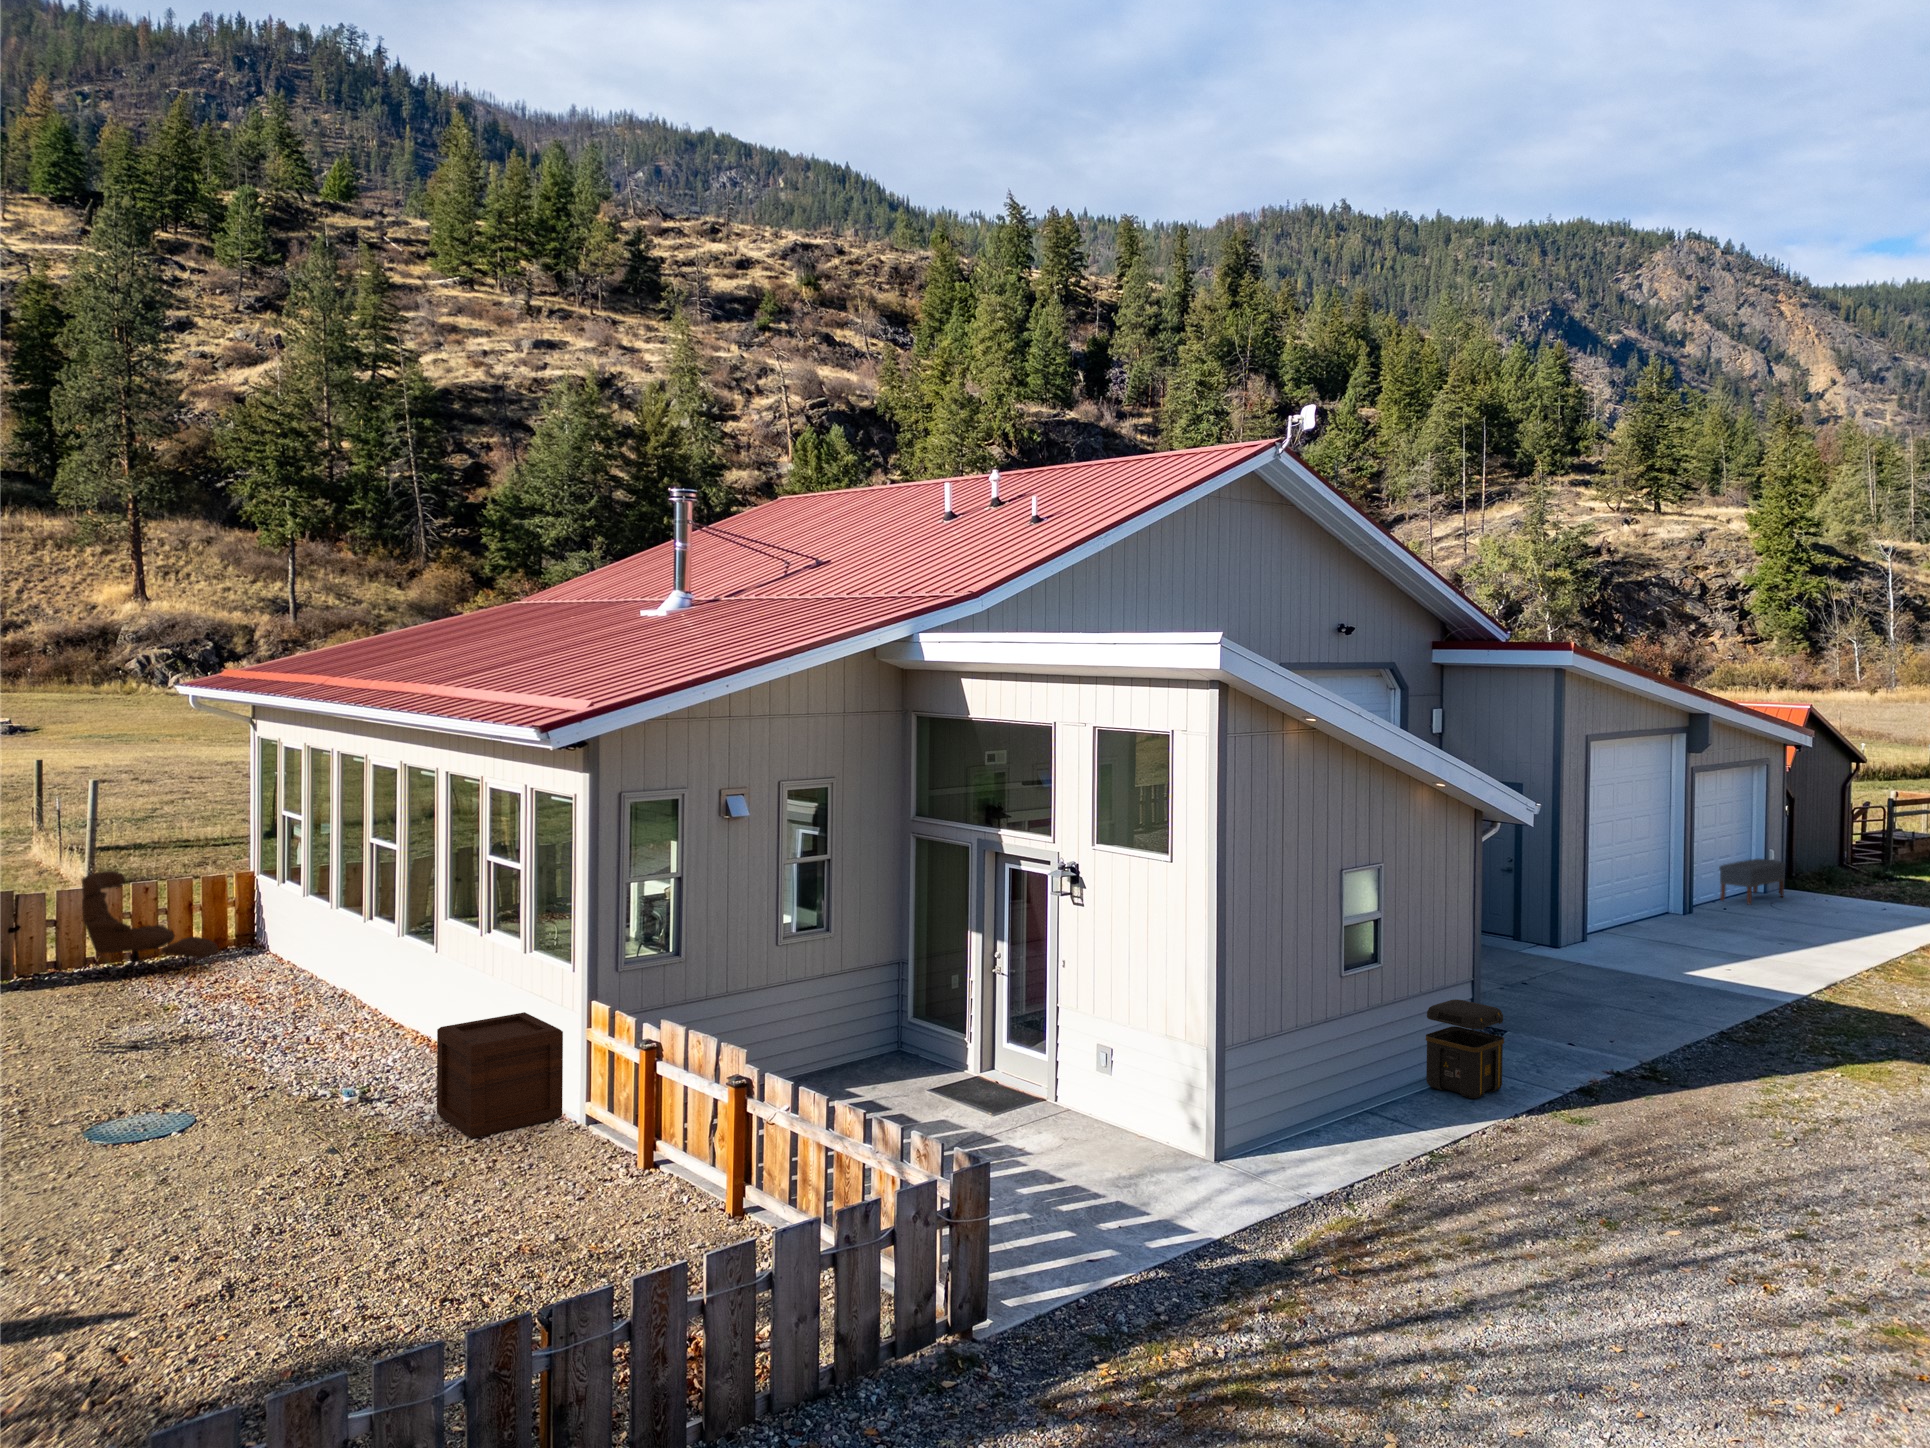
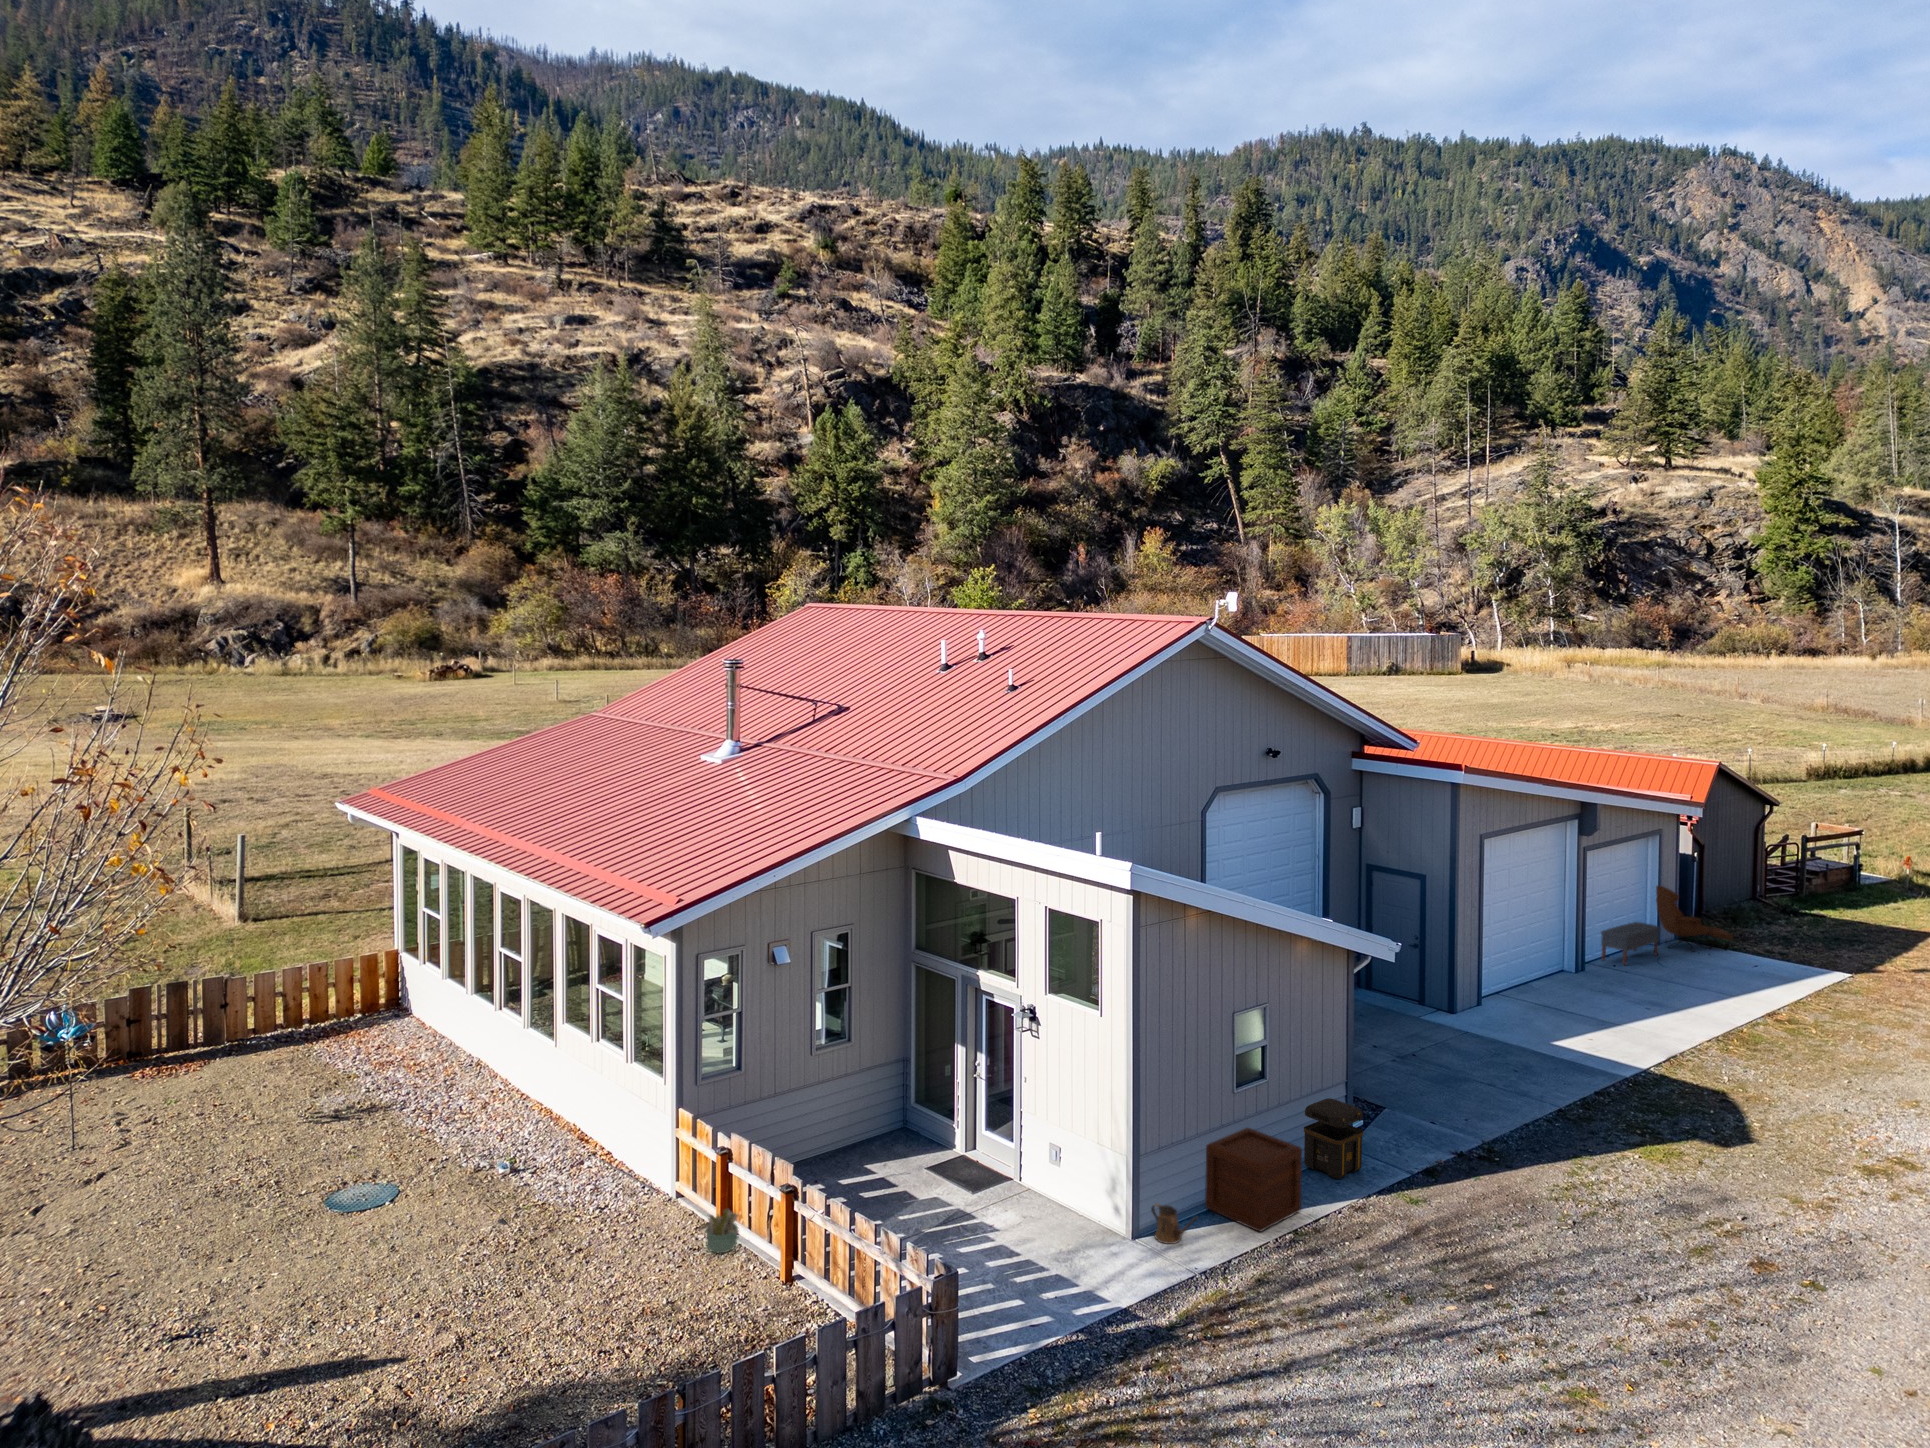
lounge chair: present [82,871,218,978] -> present [1656,886,1733,951]
wooden crate: present [437,1012,563,1139] -> present [1205,1128,1302,1232]
watering can: none [1239,1117,1309,1169] -> present [1151,1203,1197,1244]
decorative plant: none [607,1123,668,1184] -> present [699,1209,739,1253]

